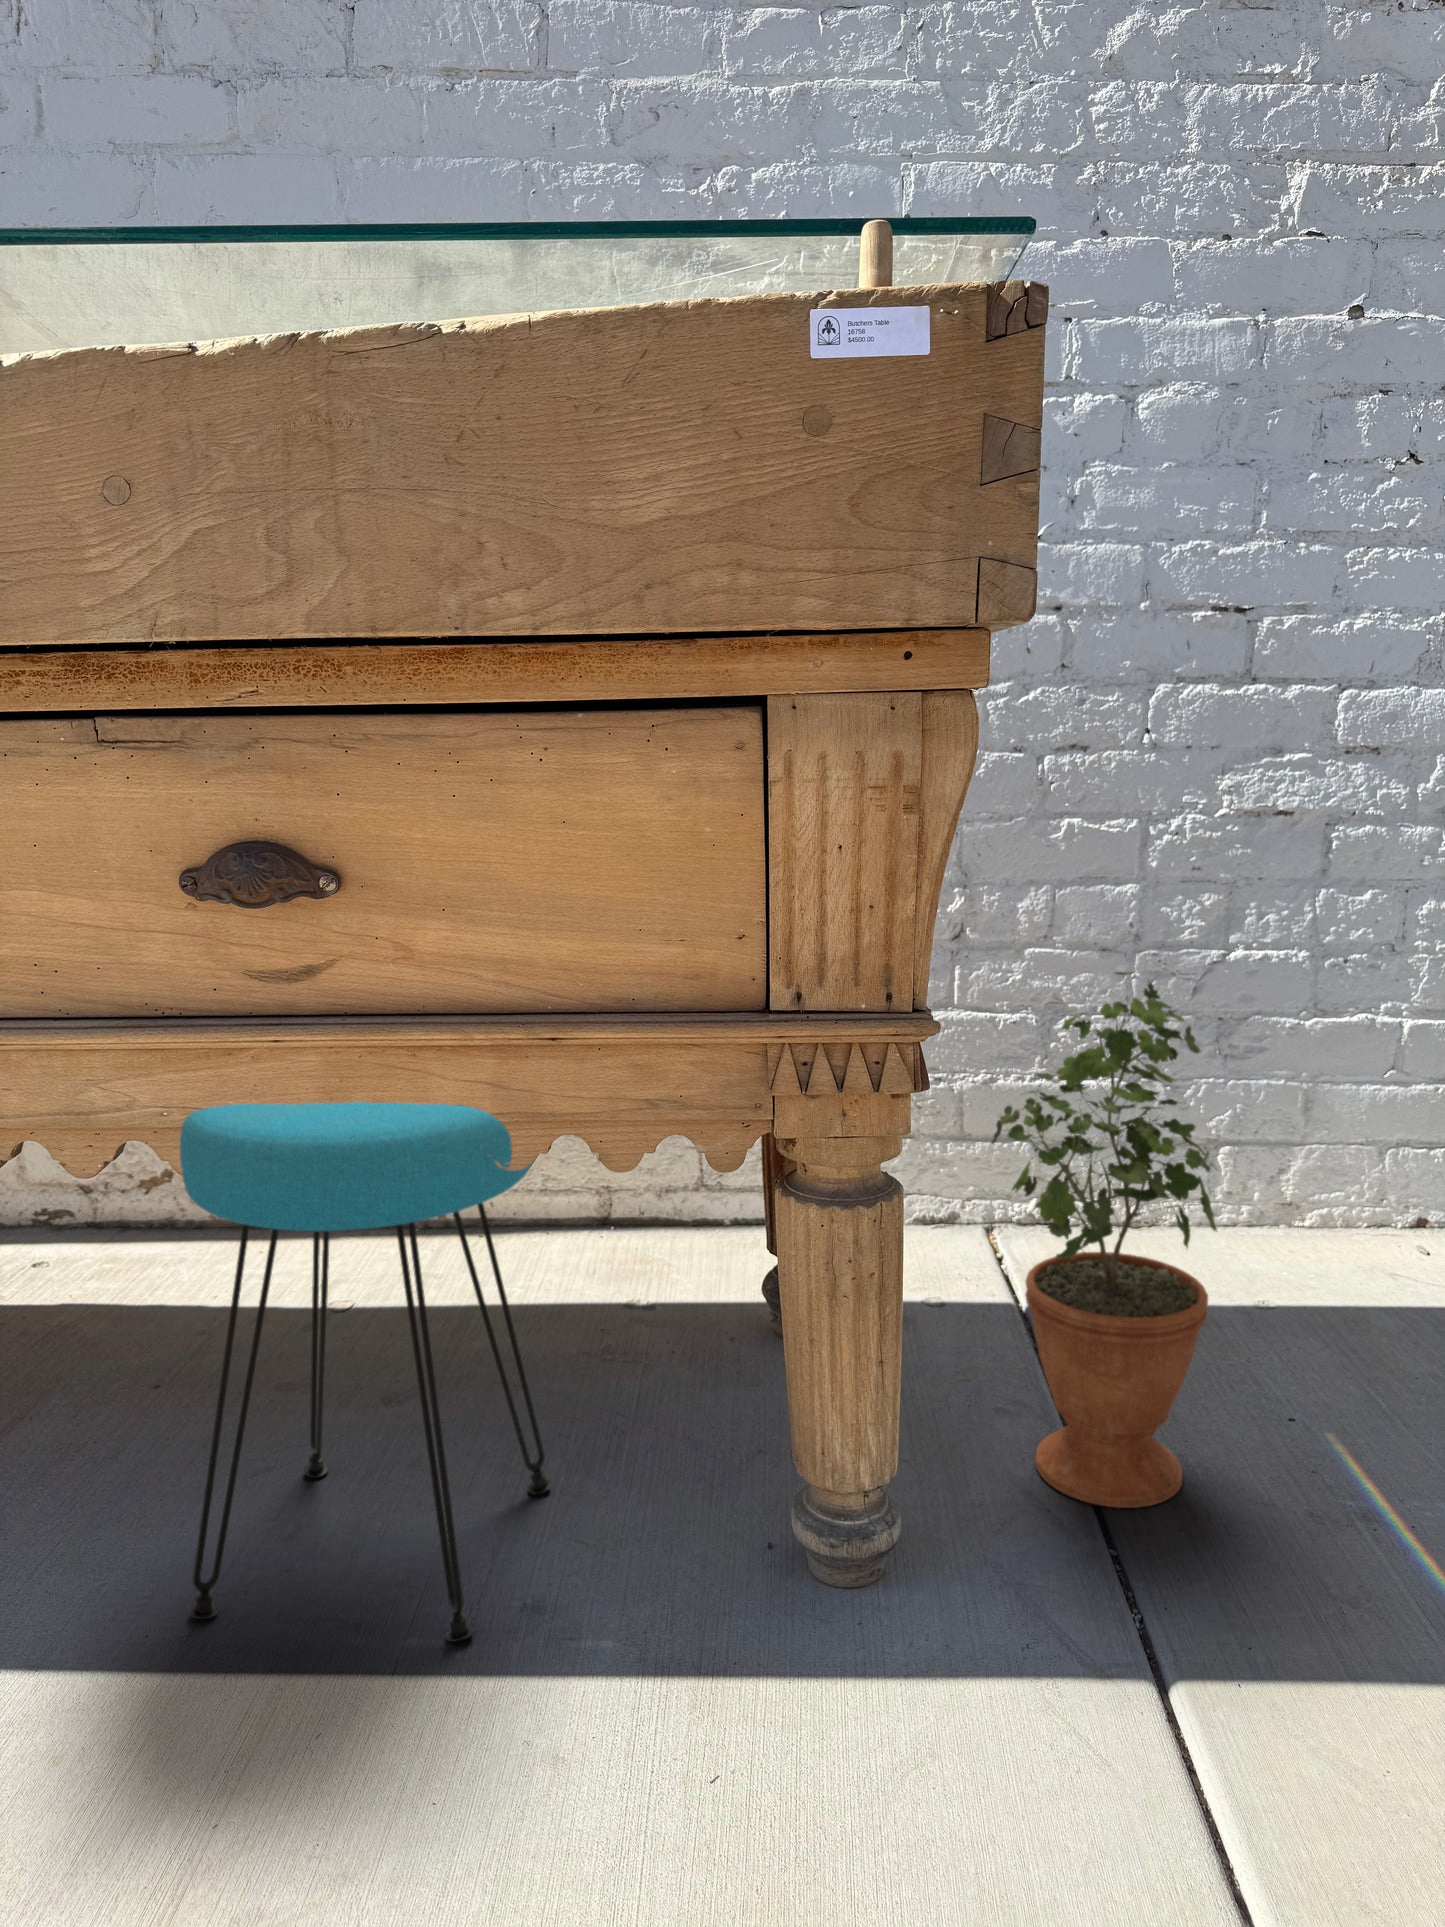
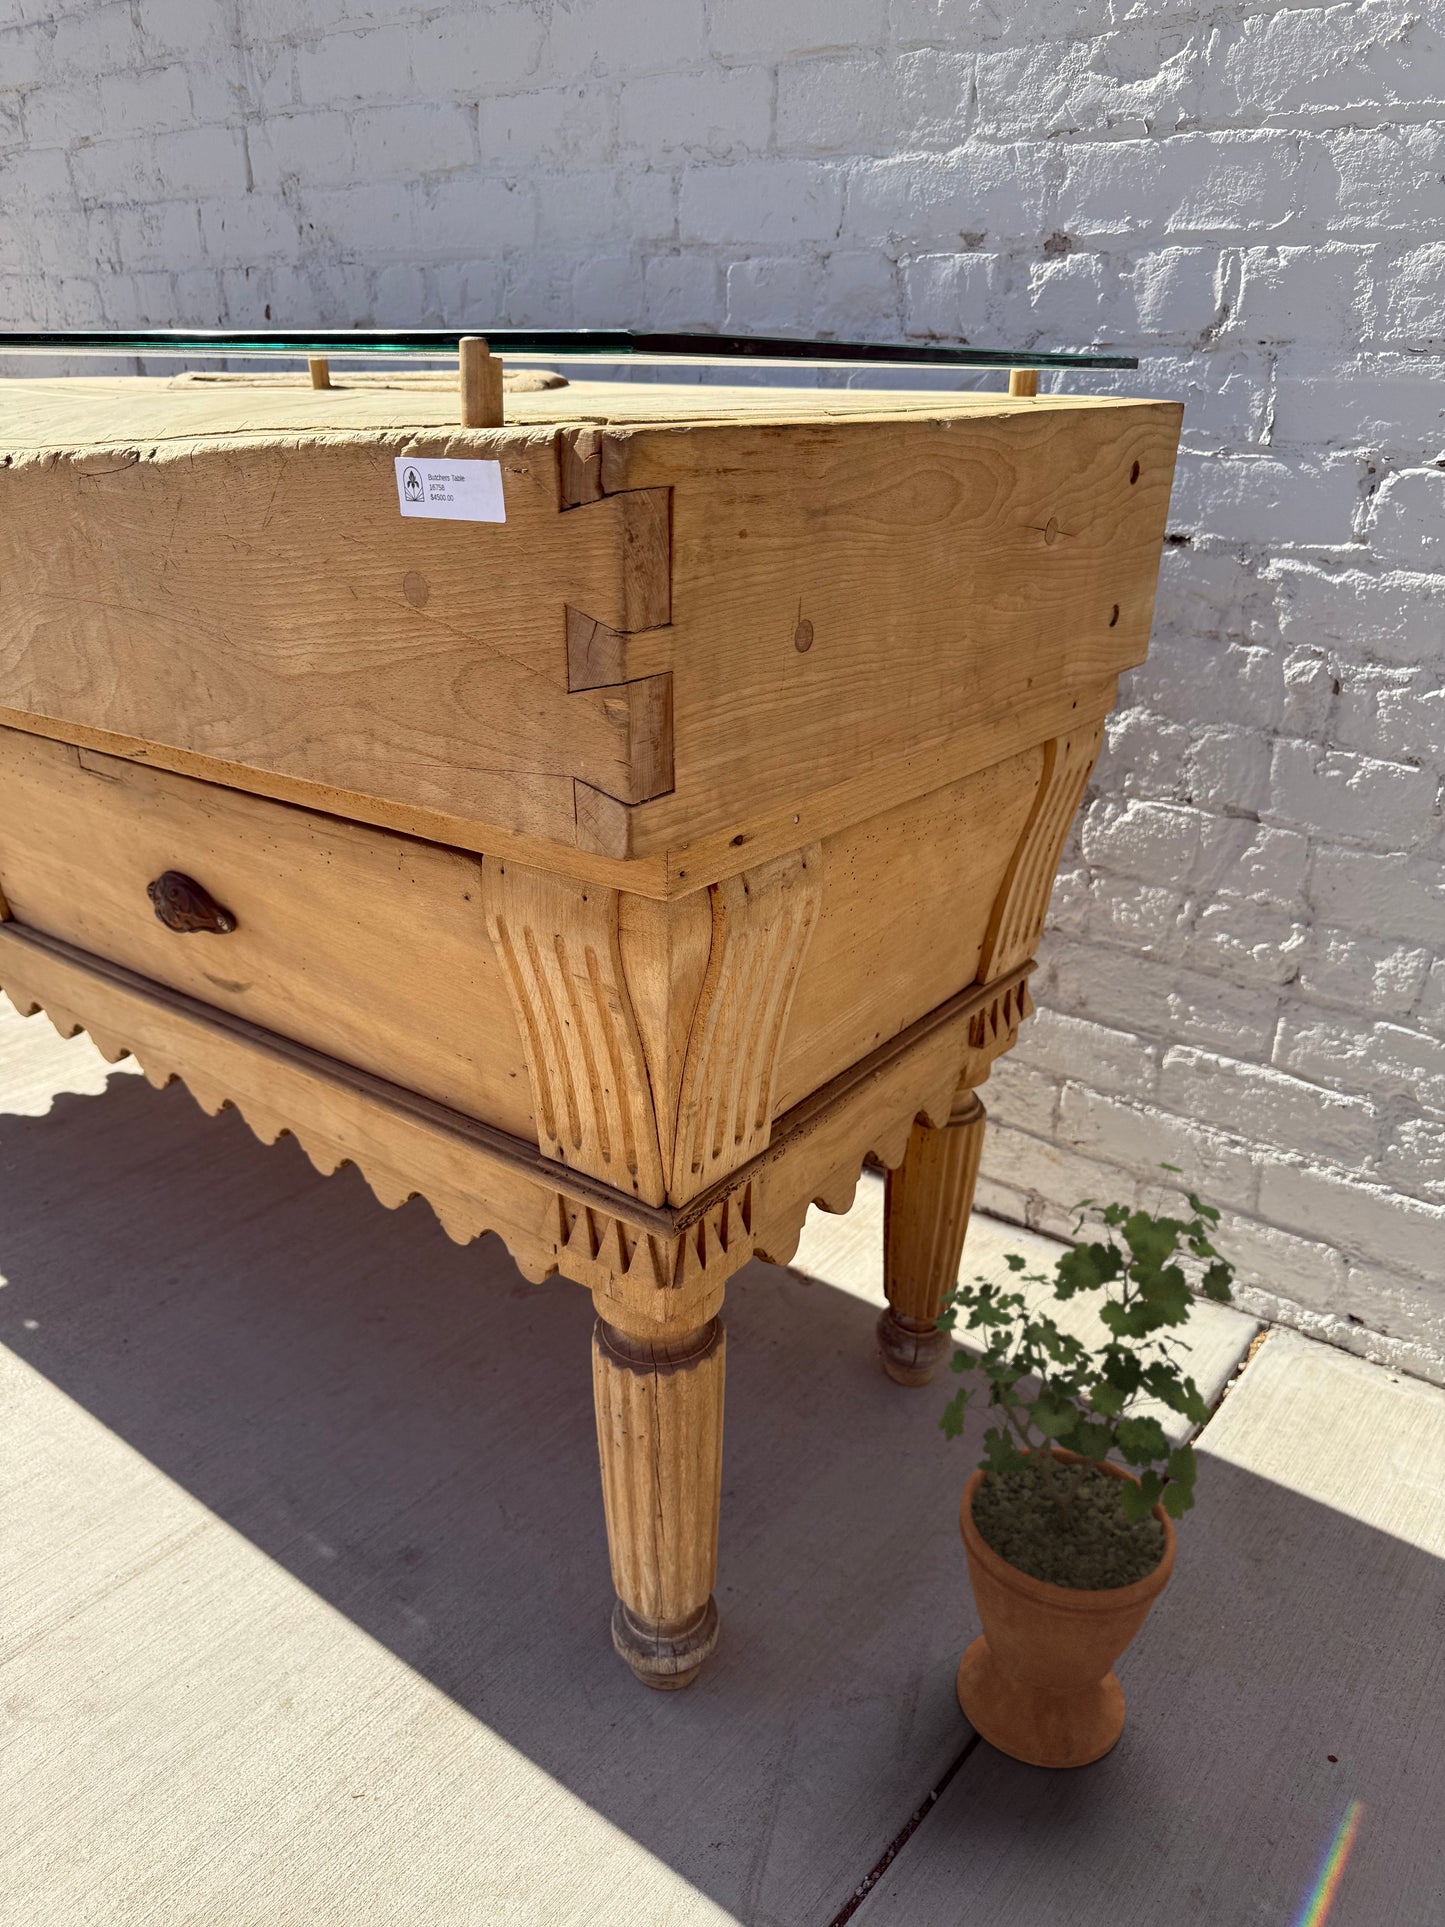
stool: present [180,1102,551,1641] -> none [182,1013,535,1562]

